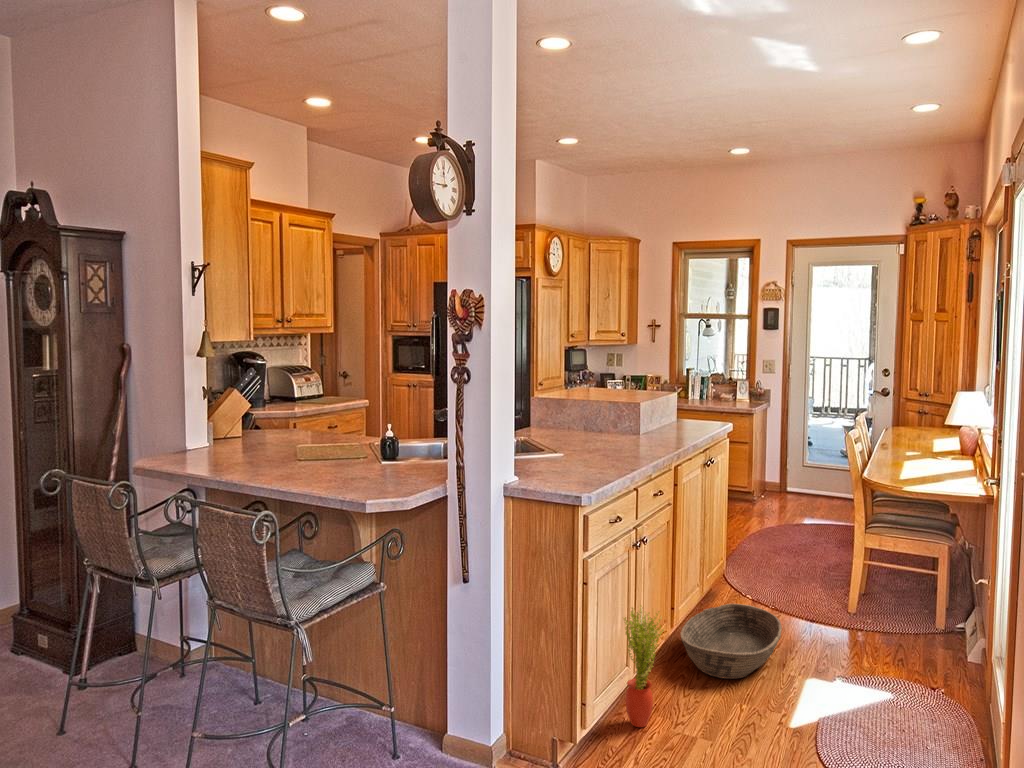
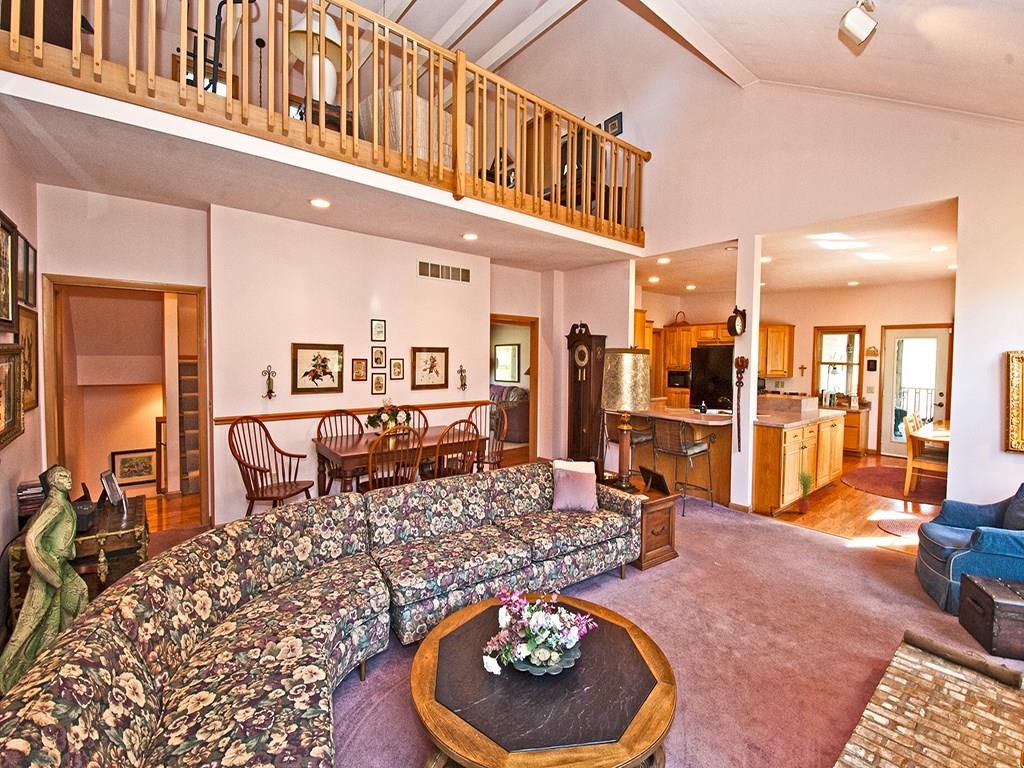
basket: present [681,604,782,679] -> none [820,484,868,507]

